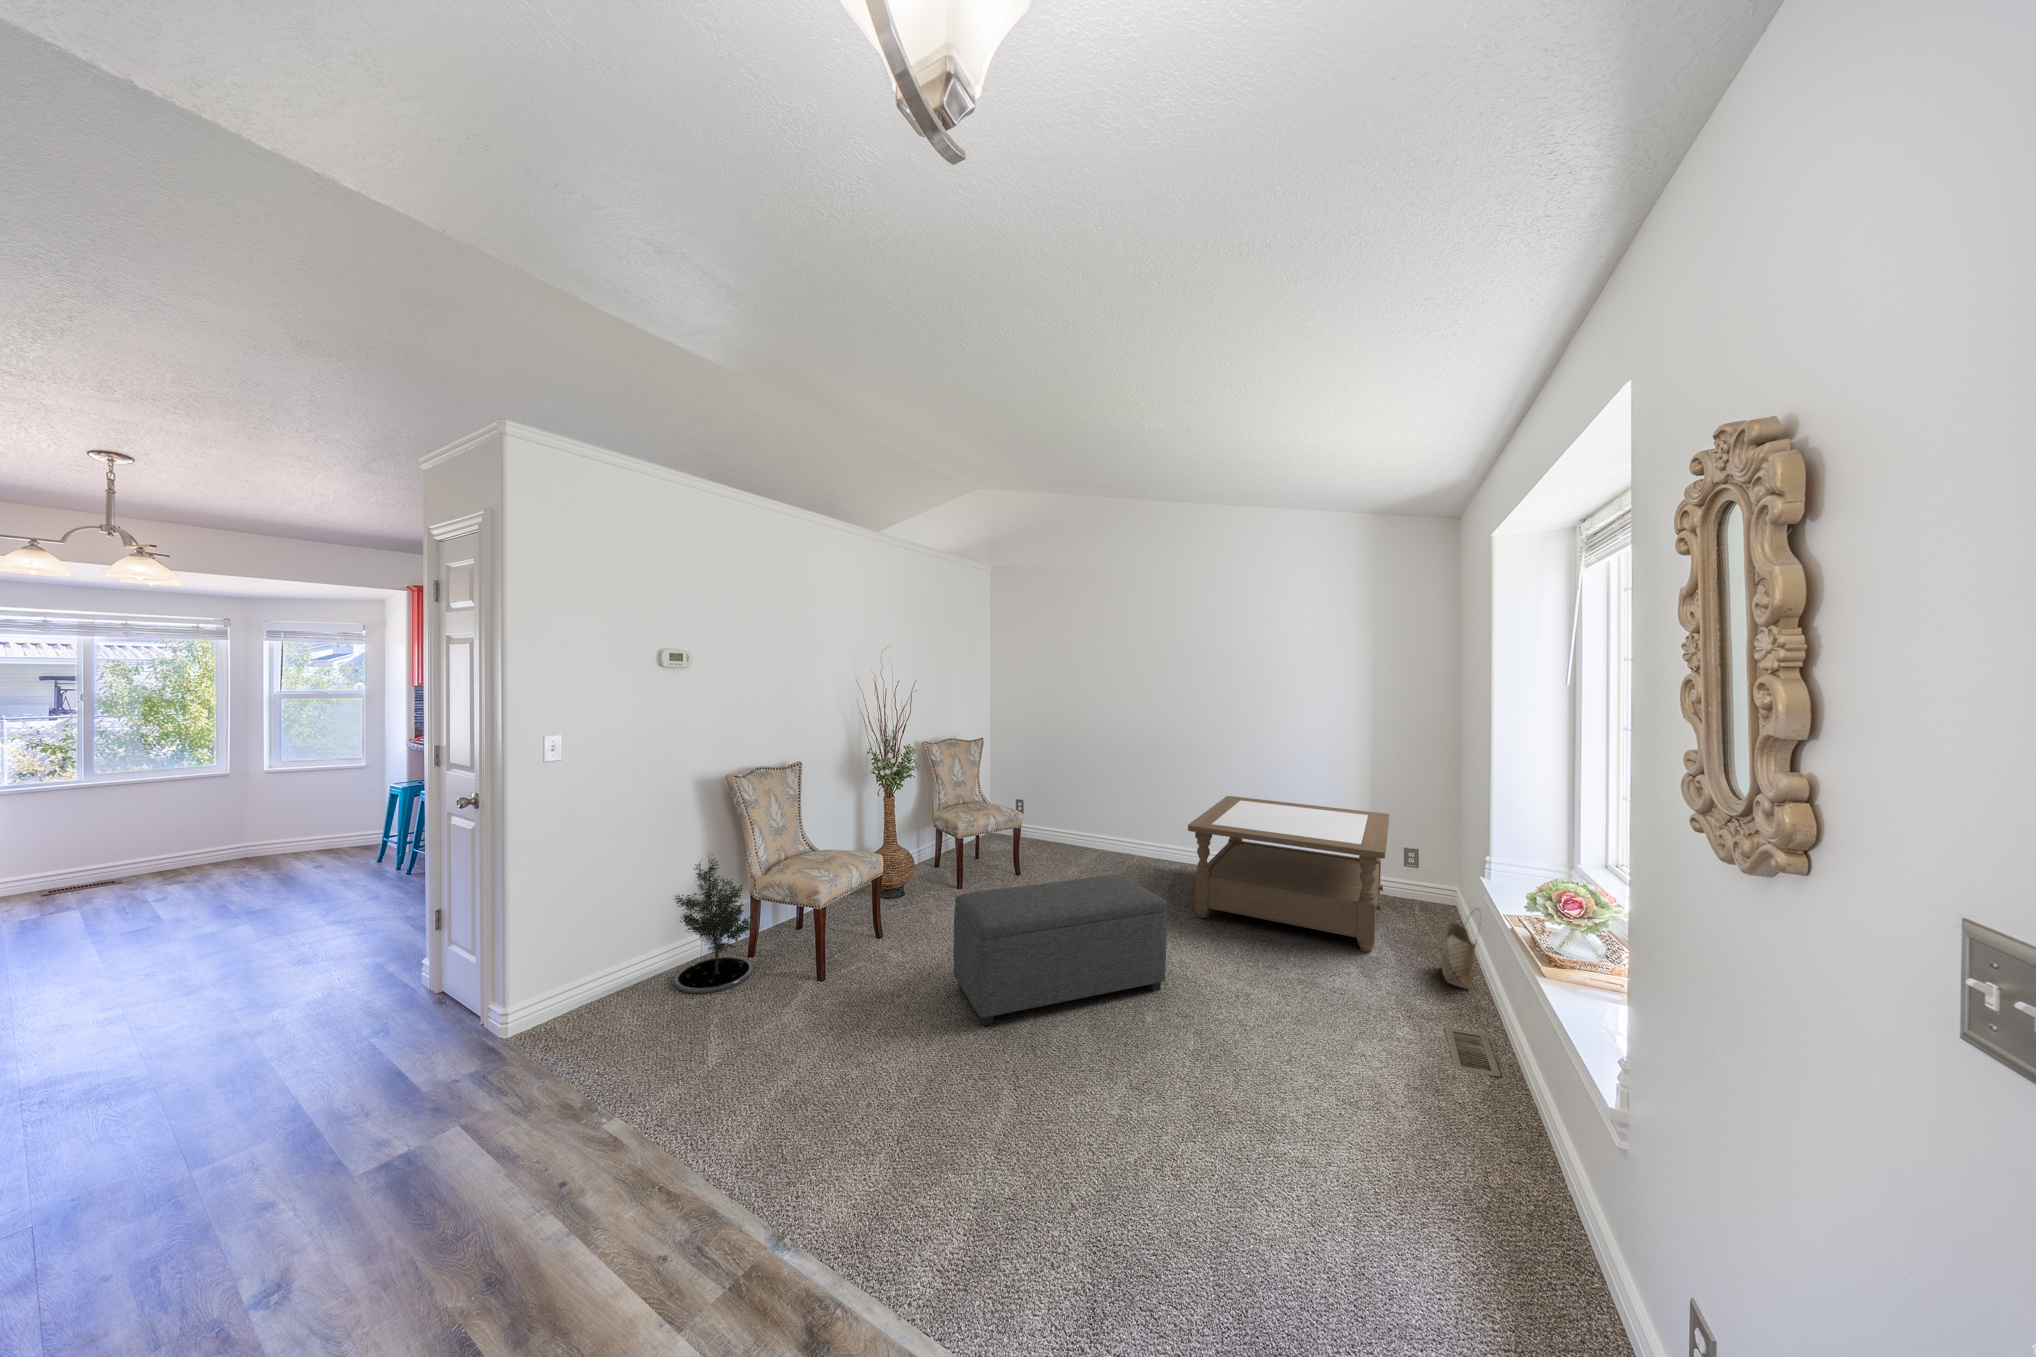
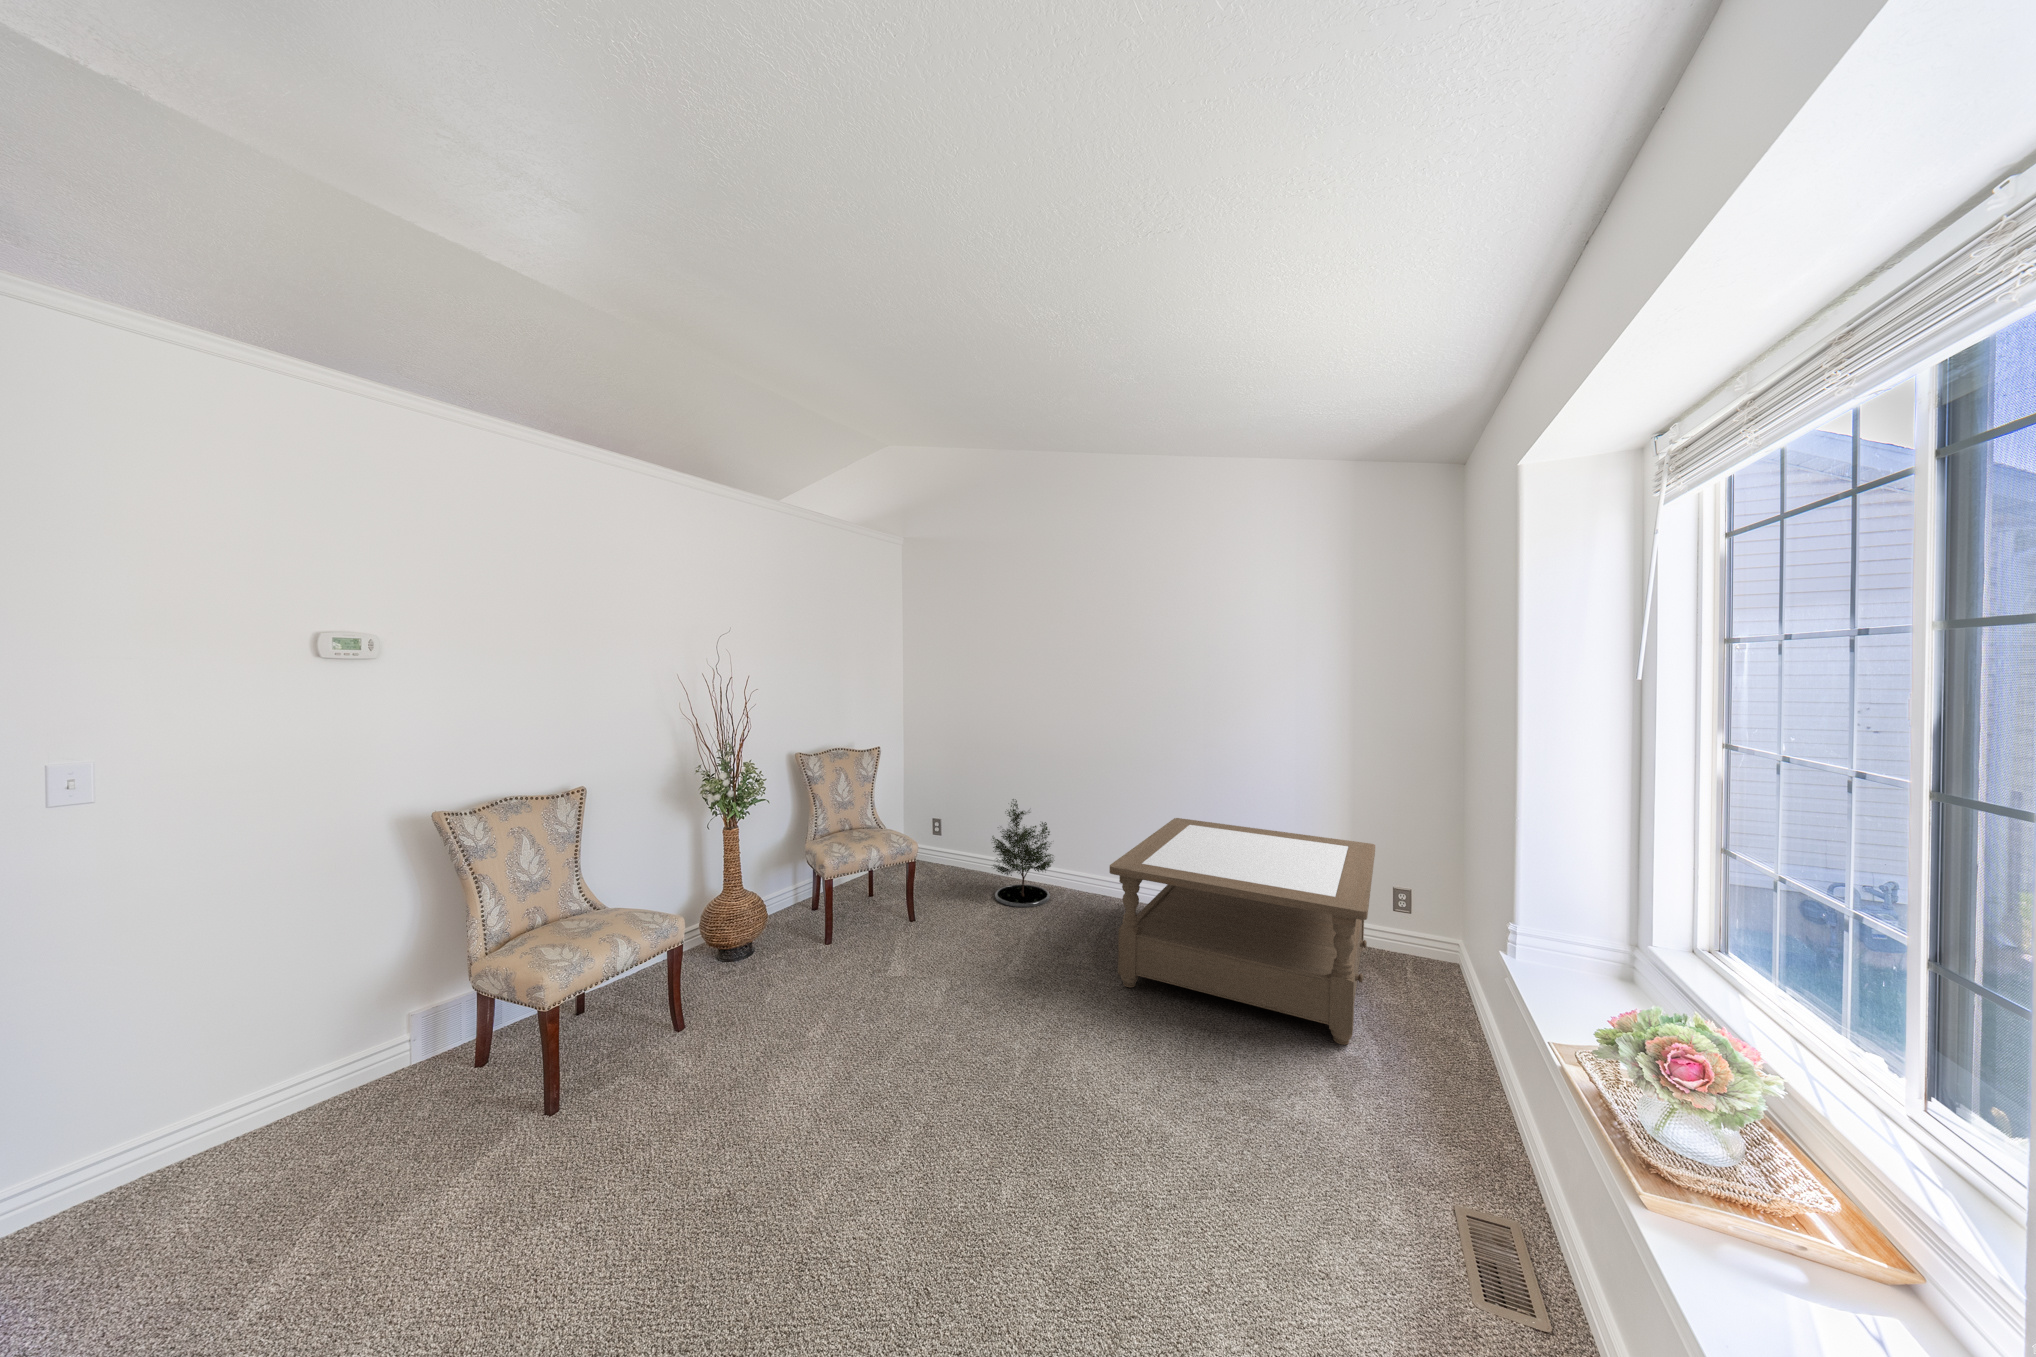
potted tree: present [674,858,757,994] -> present [992,799,1053,907]
ottoman: present [954,875,1167,1026] -> none [740,945,1050,1206]
woven basket: present [1441,922,1476,989] -> none [1443,983,1502,1116]

